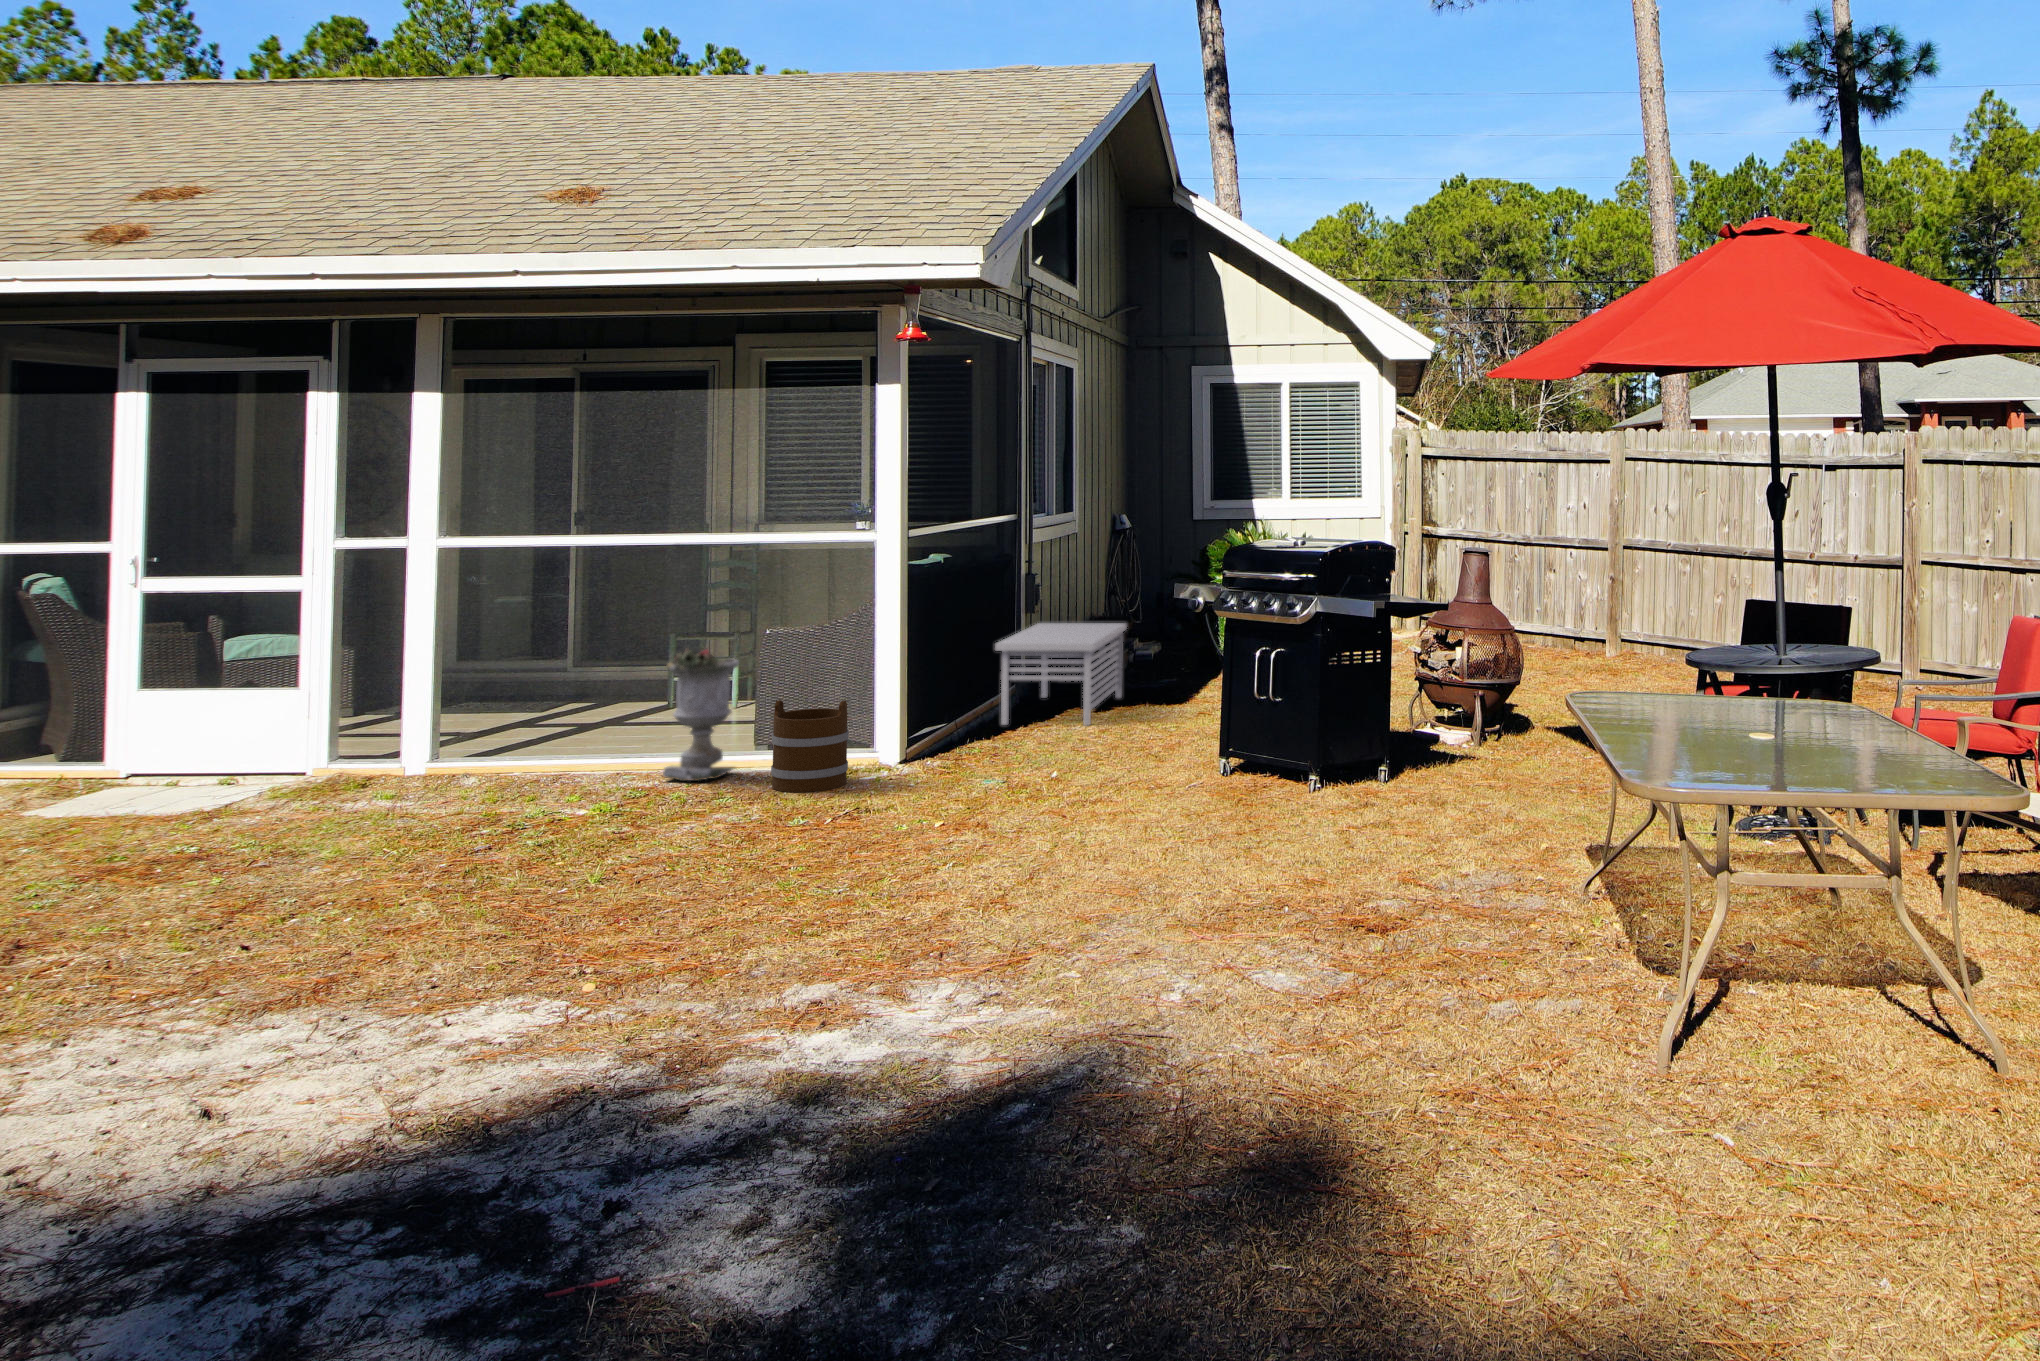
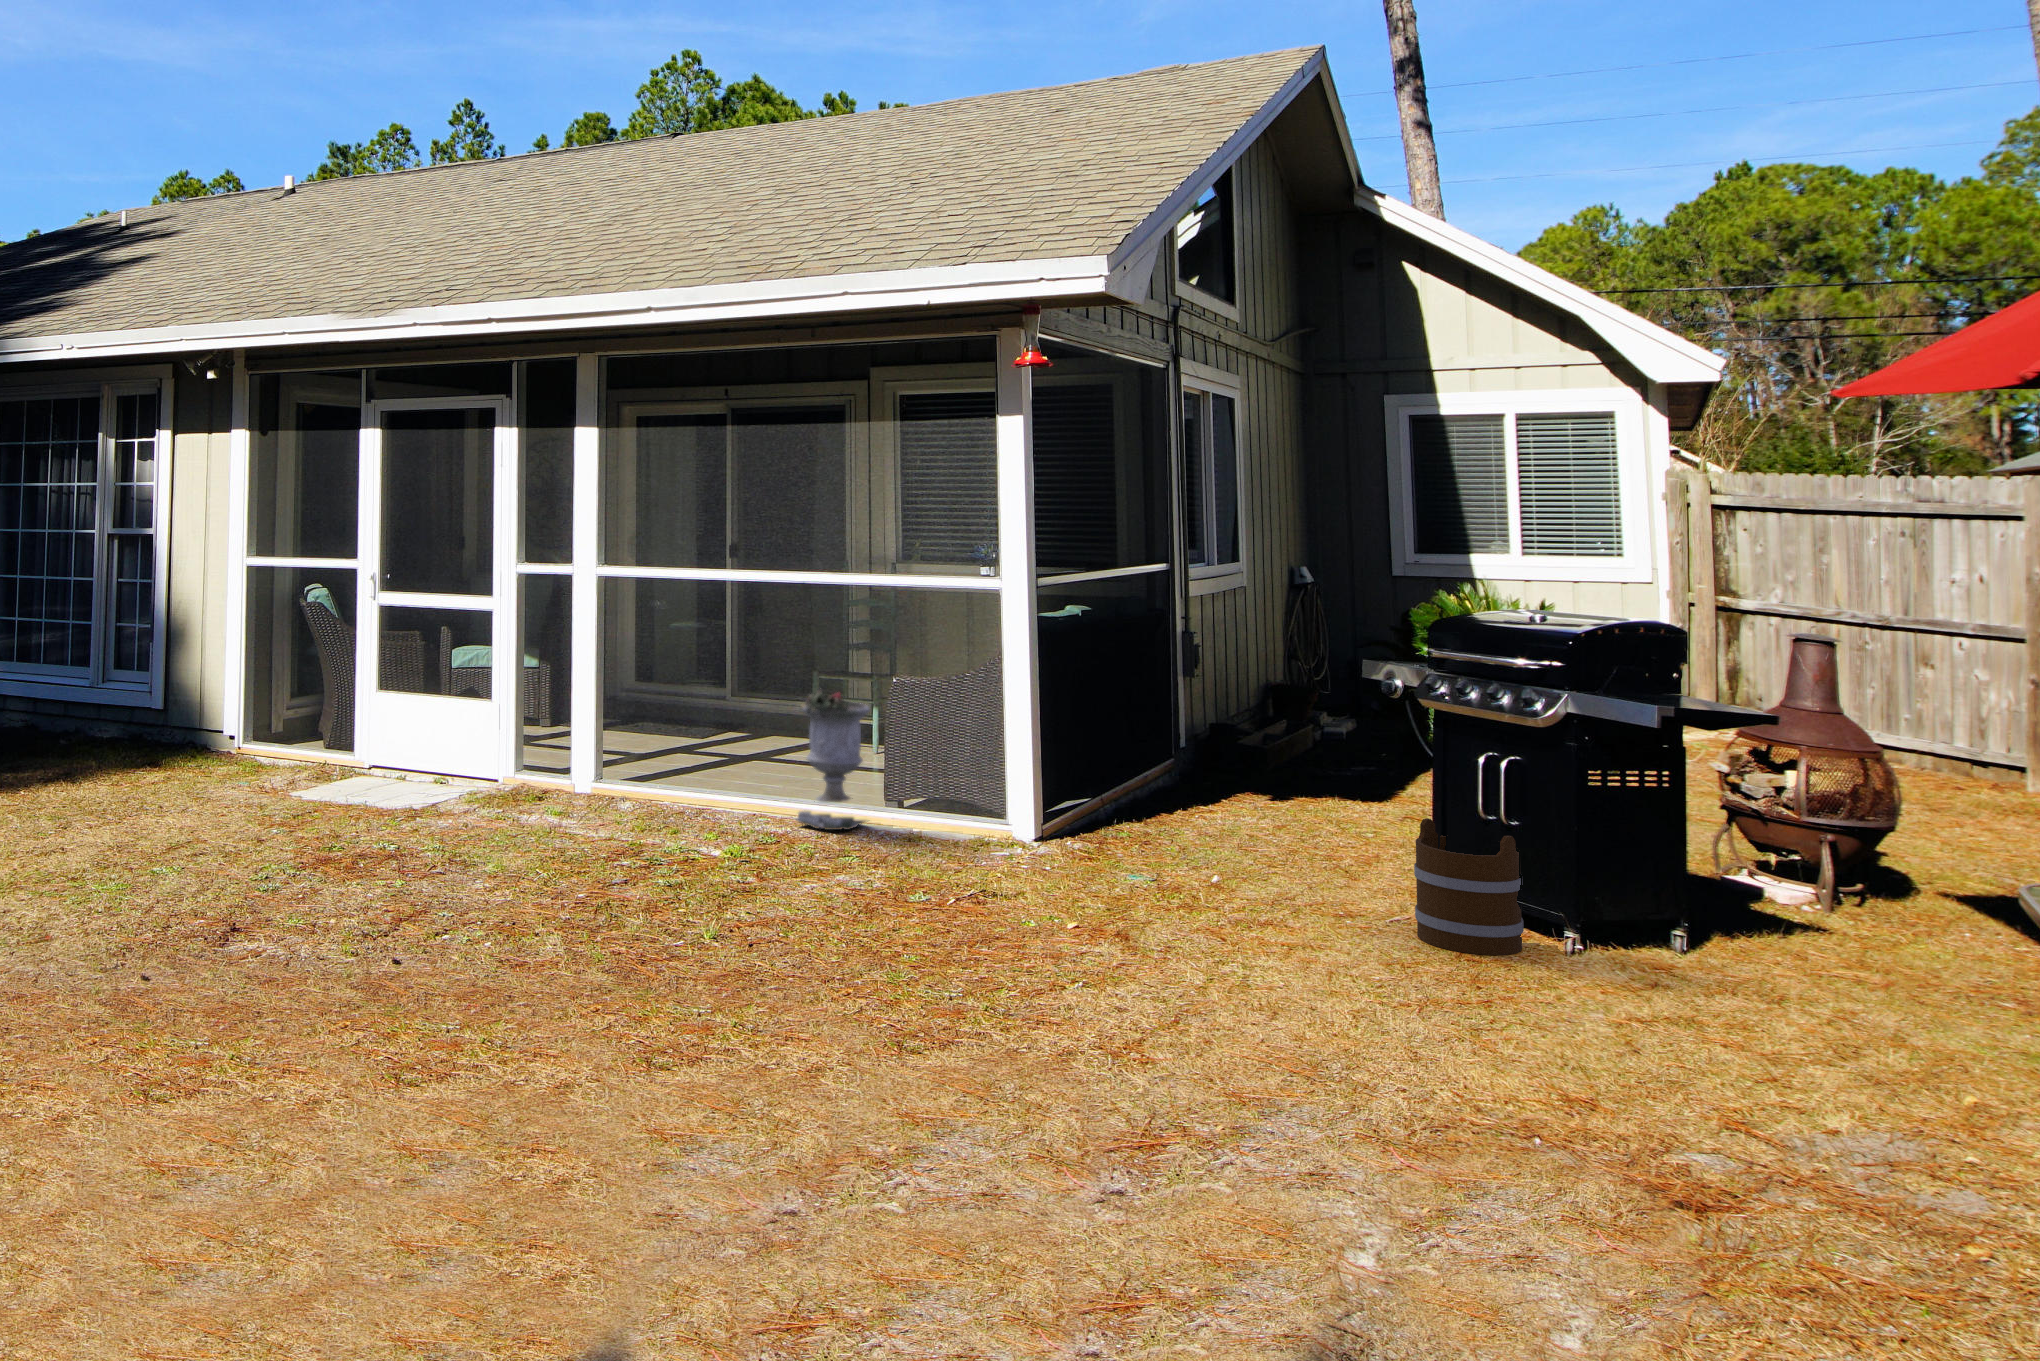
storage bench: present [995,623,1127,725] -> none [1146,690,1305,818]
bucket: present [771,700,849,792] -> present [1414,818,1524,955]

